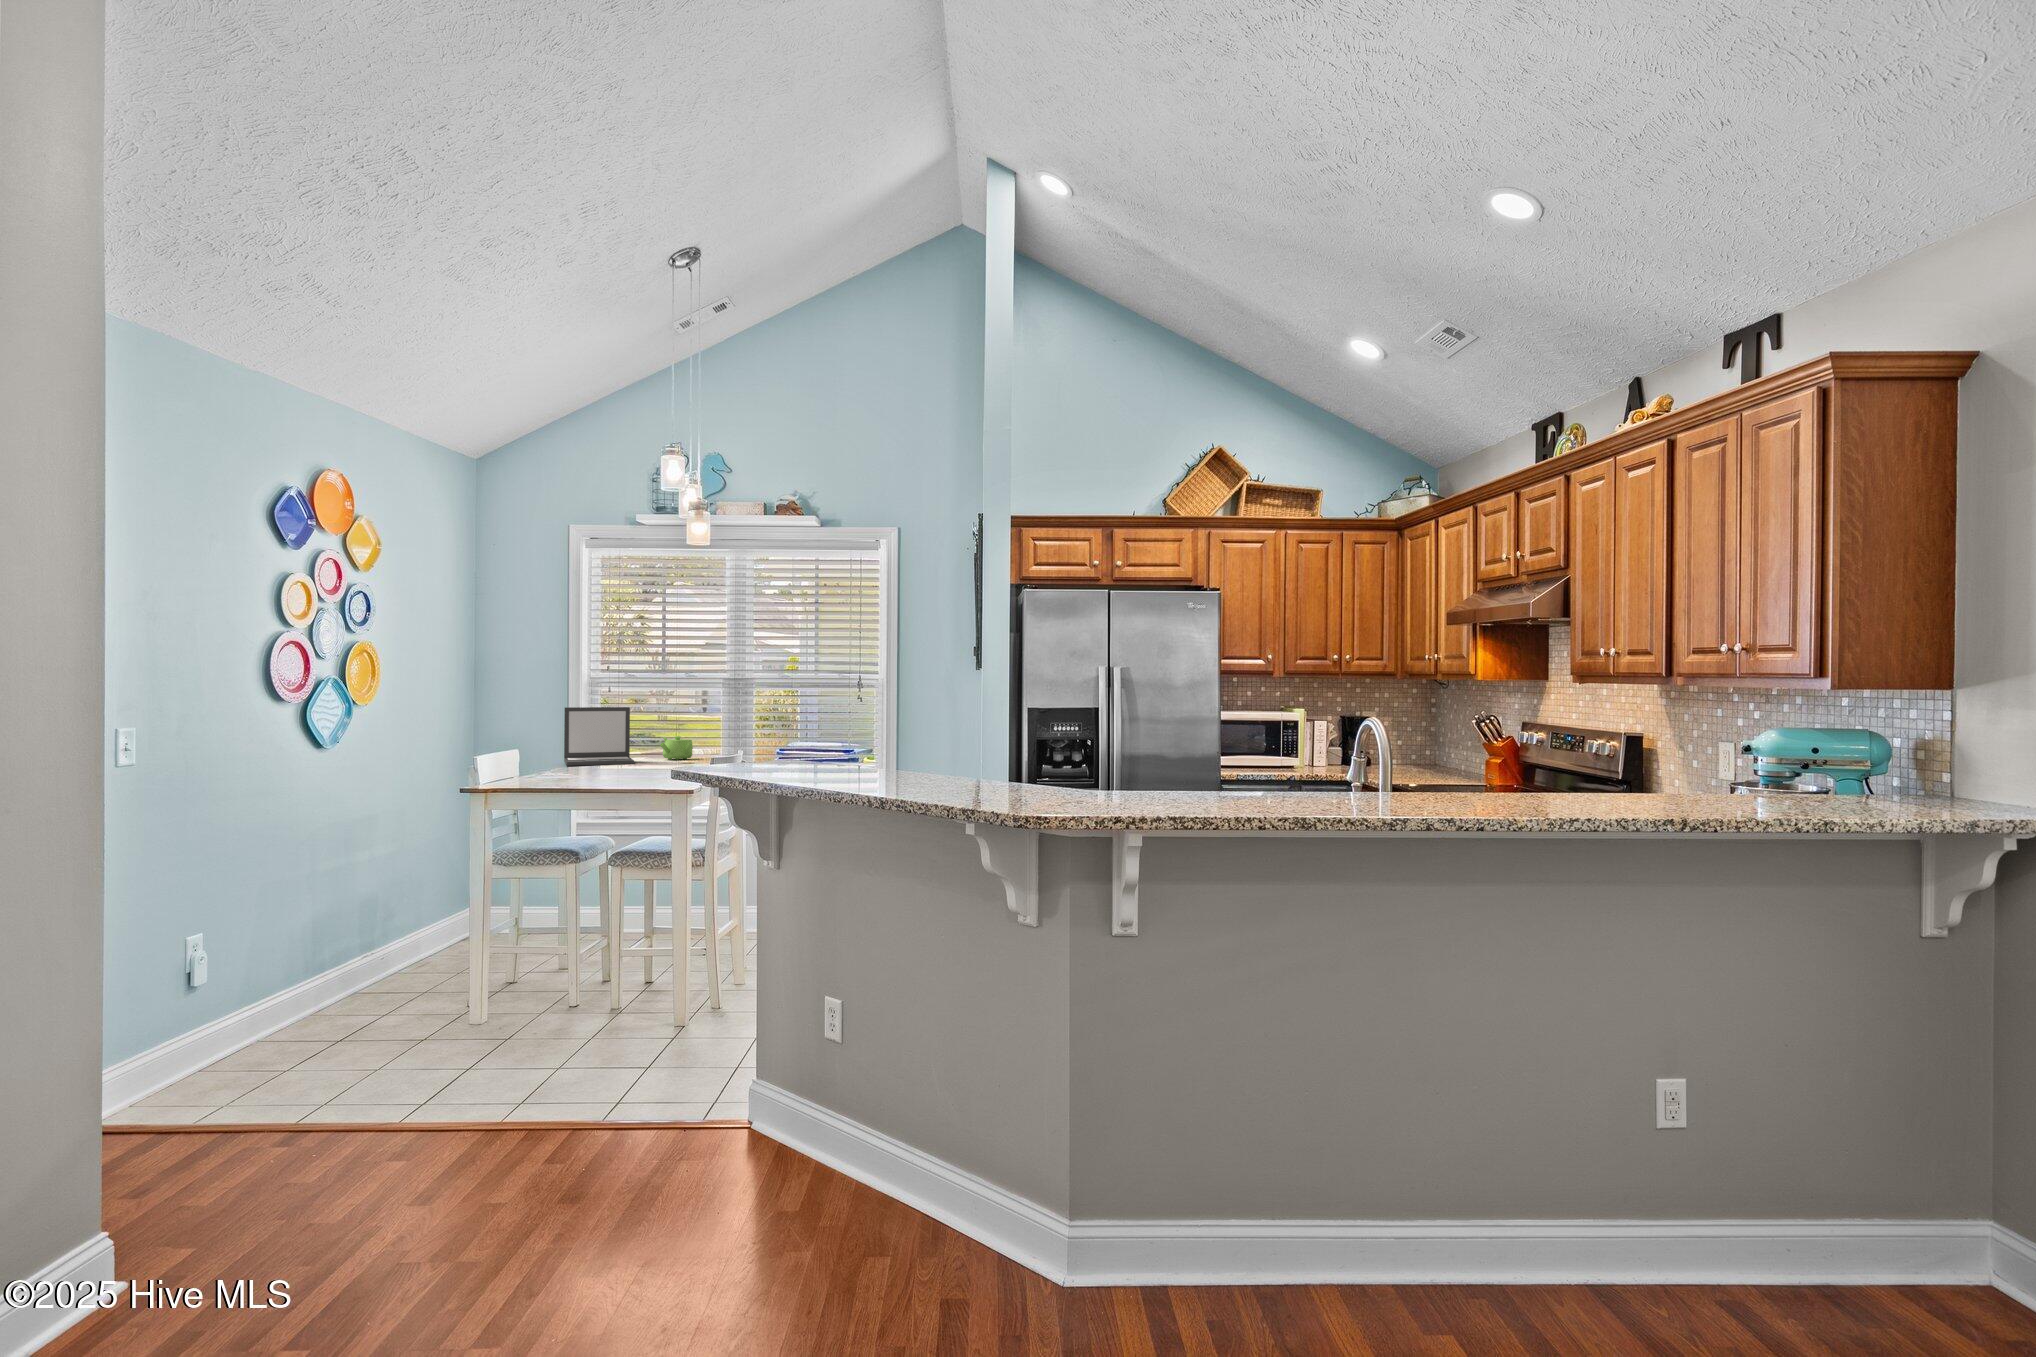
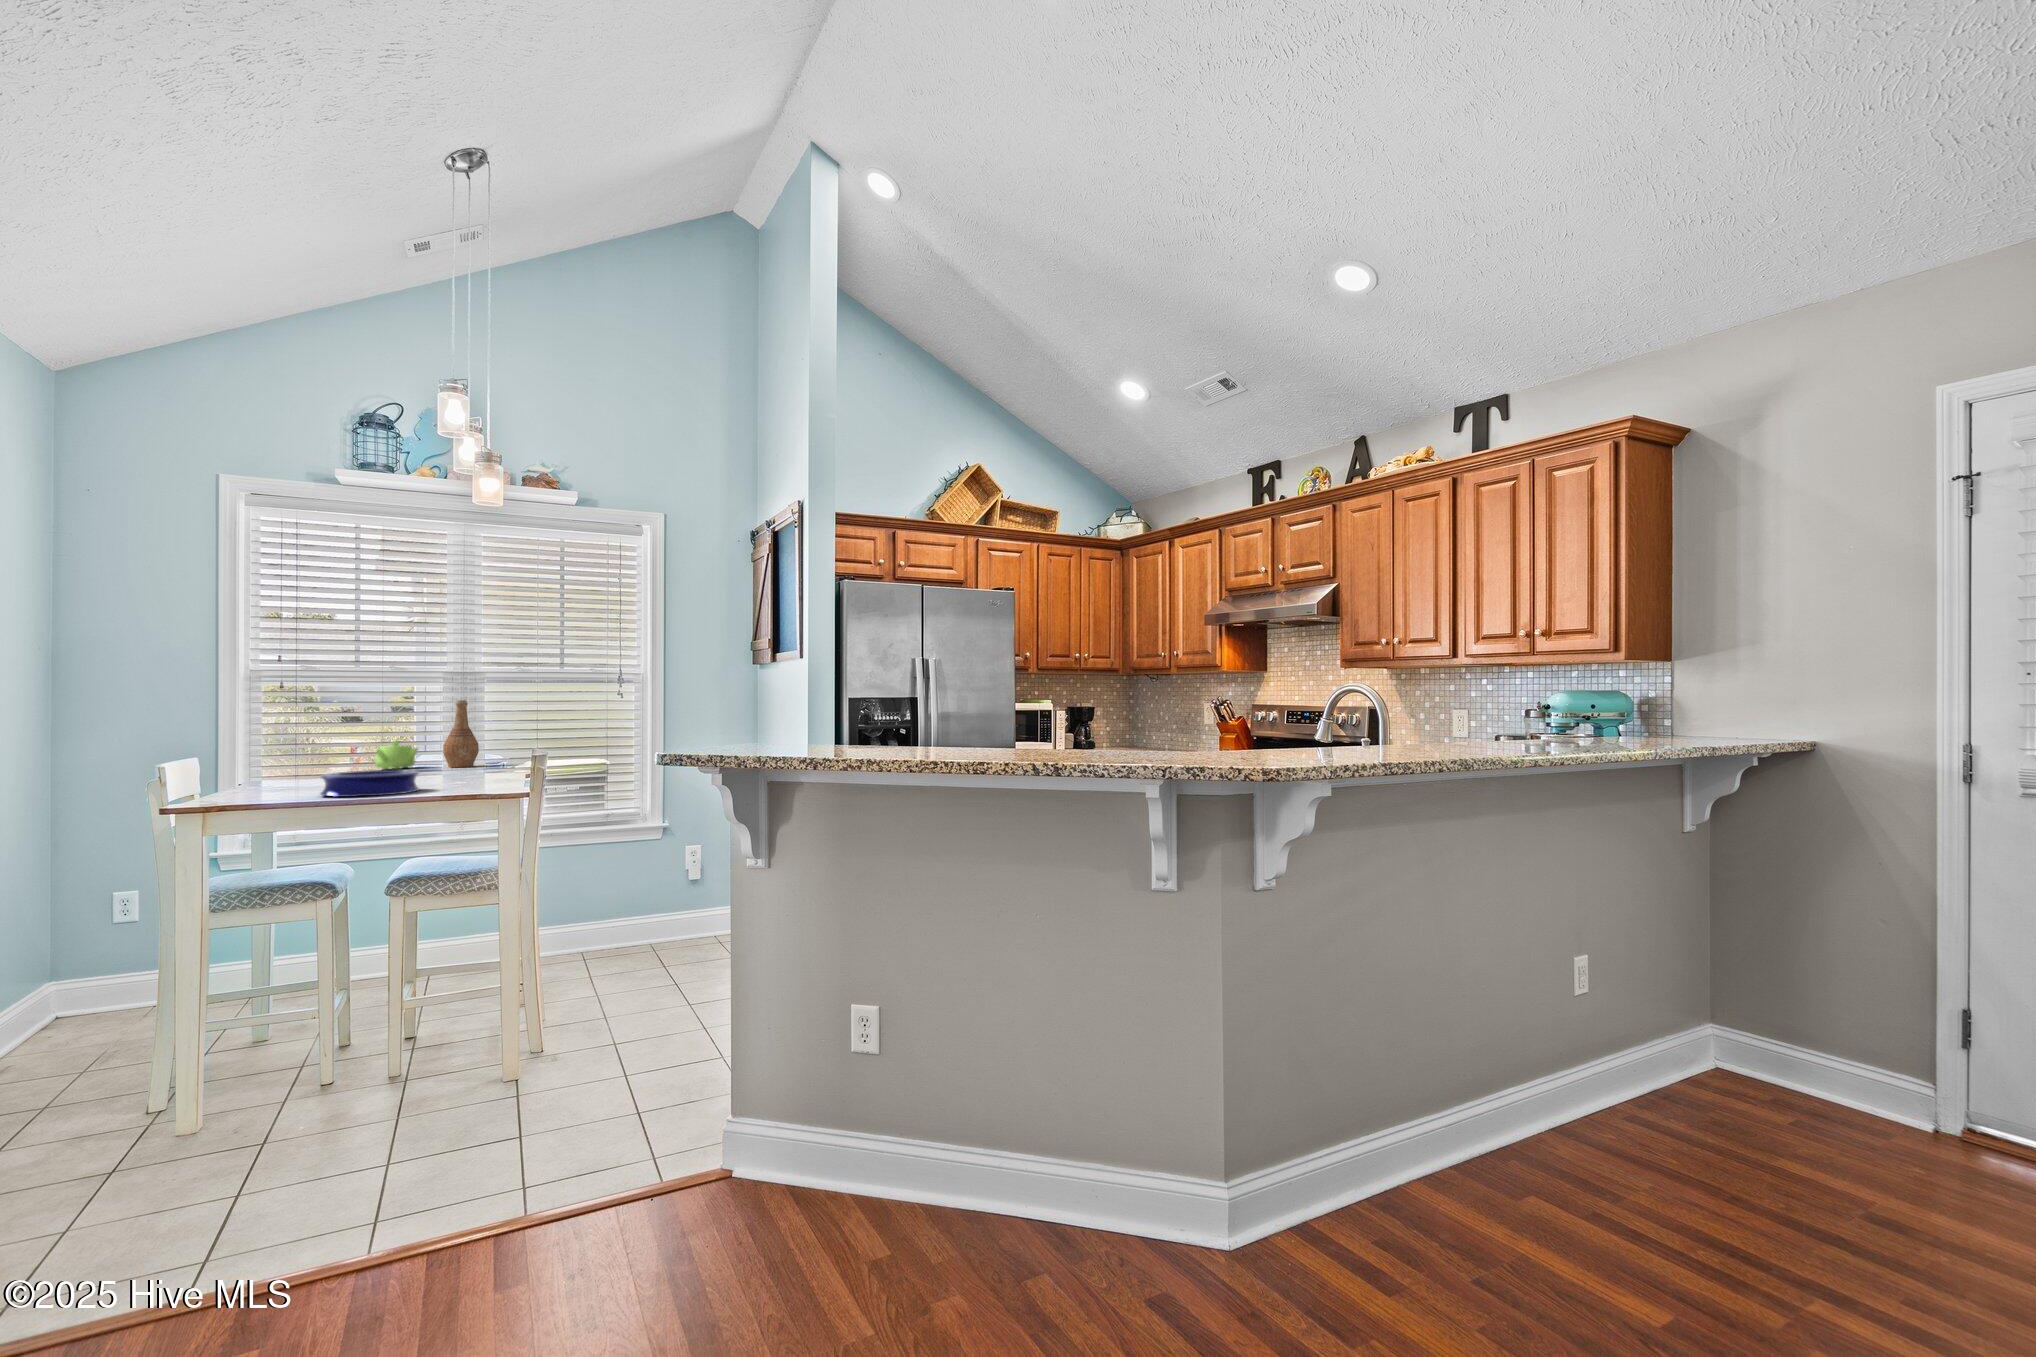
vase: none [707,702,735,760] -> present [443,700,479,767]
laptop: present [564,707,635,766] -> none [240,708,353,781]
plate: none [545,764,618,785] -> present [321,770,419,797]

